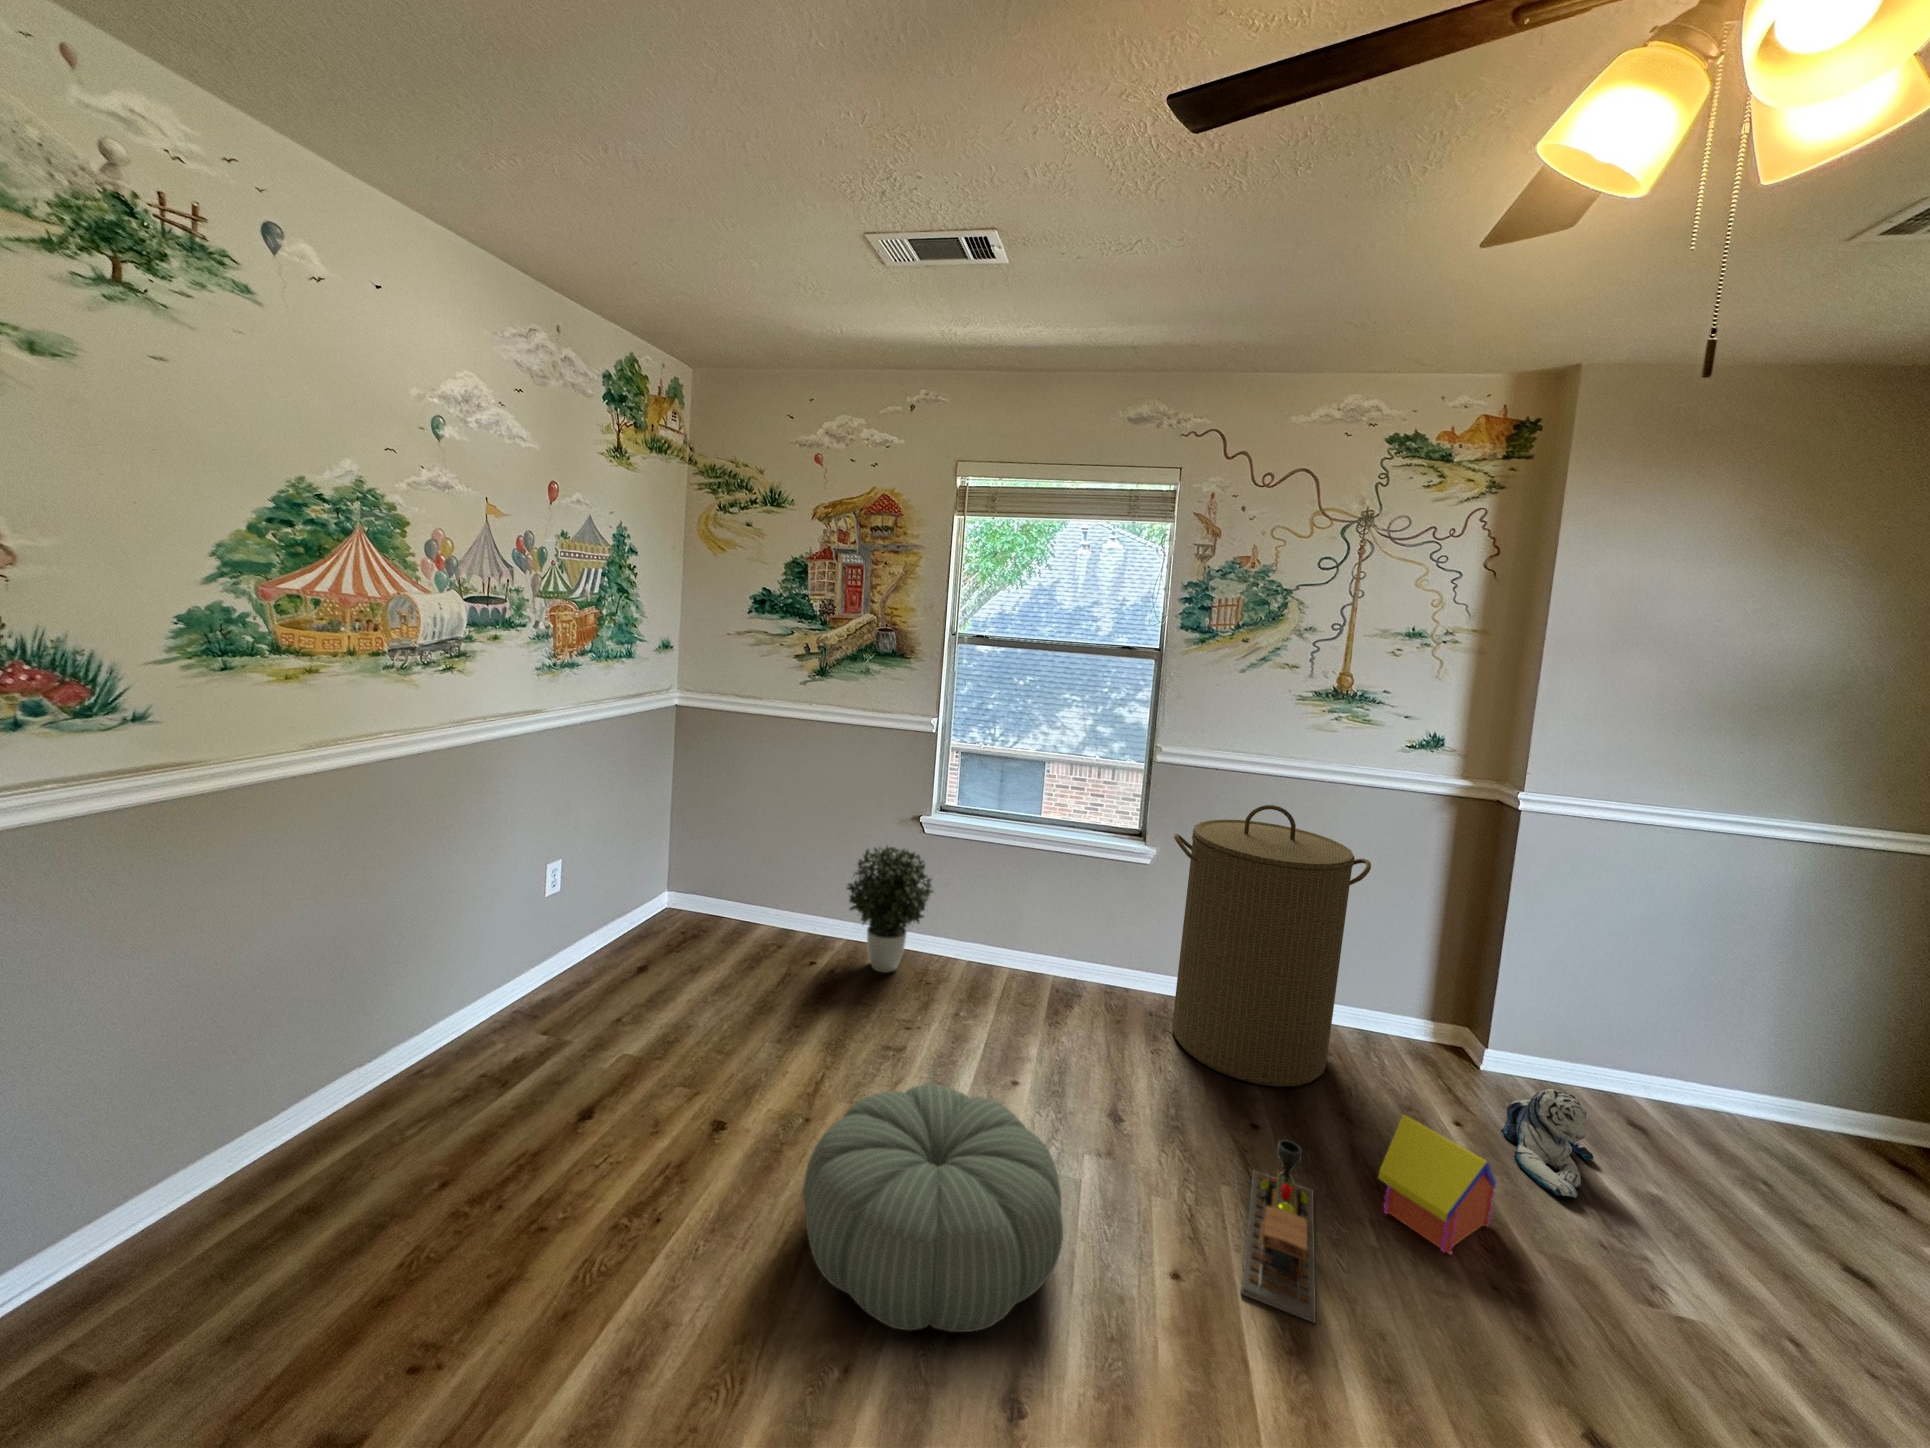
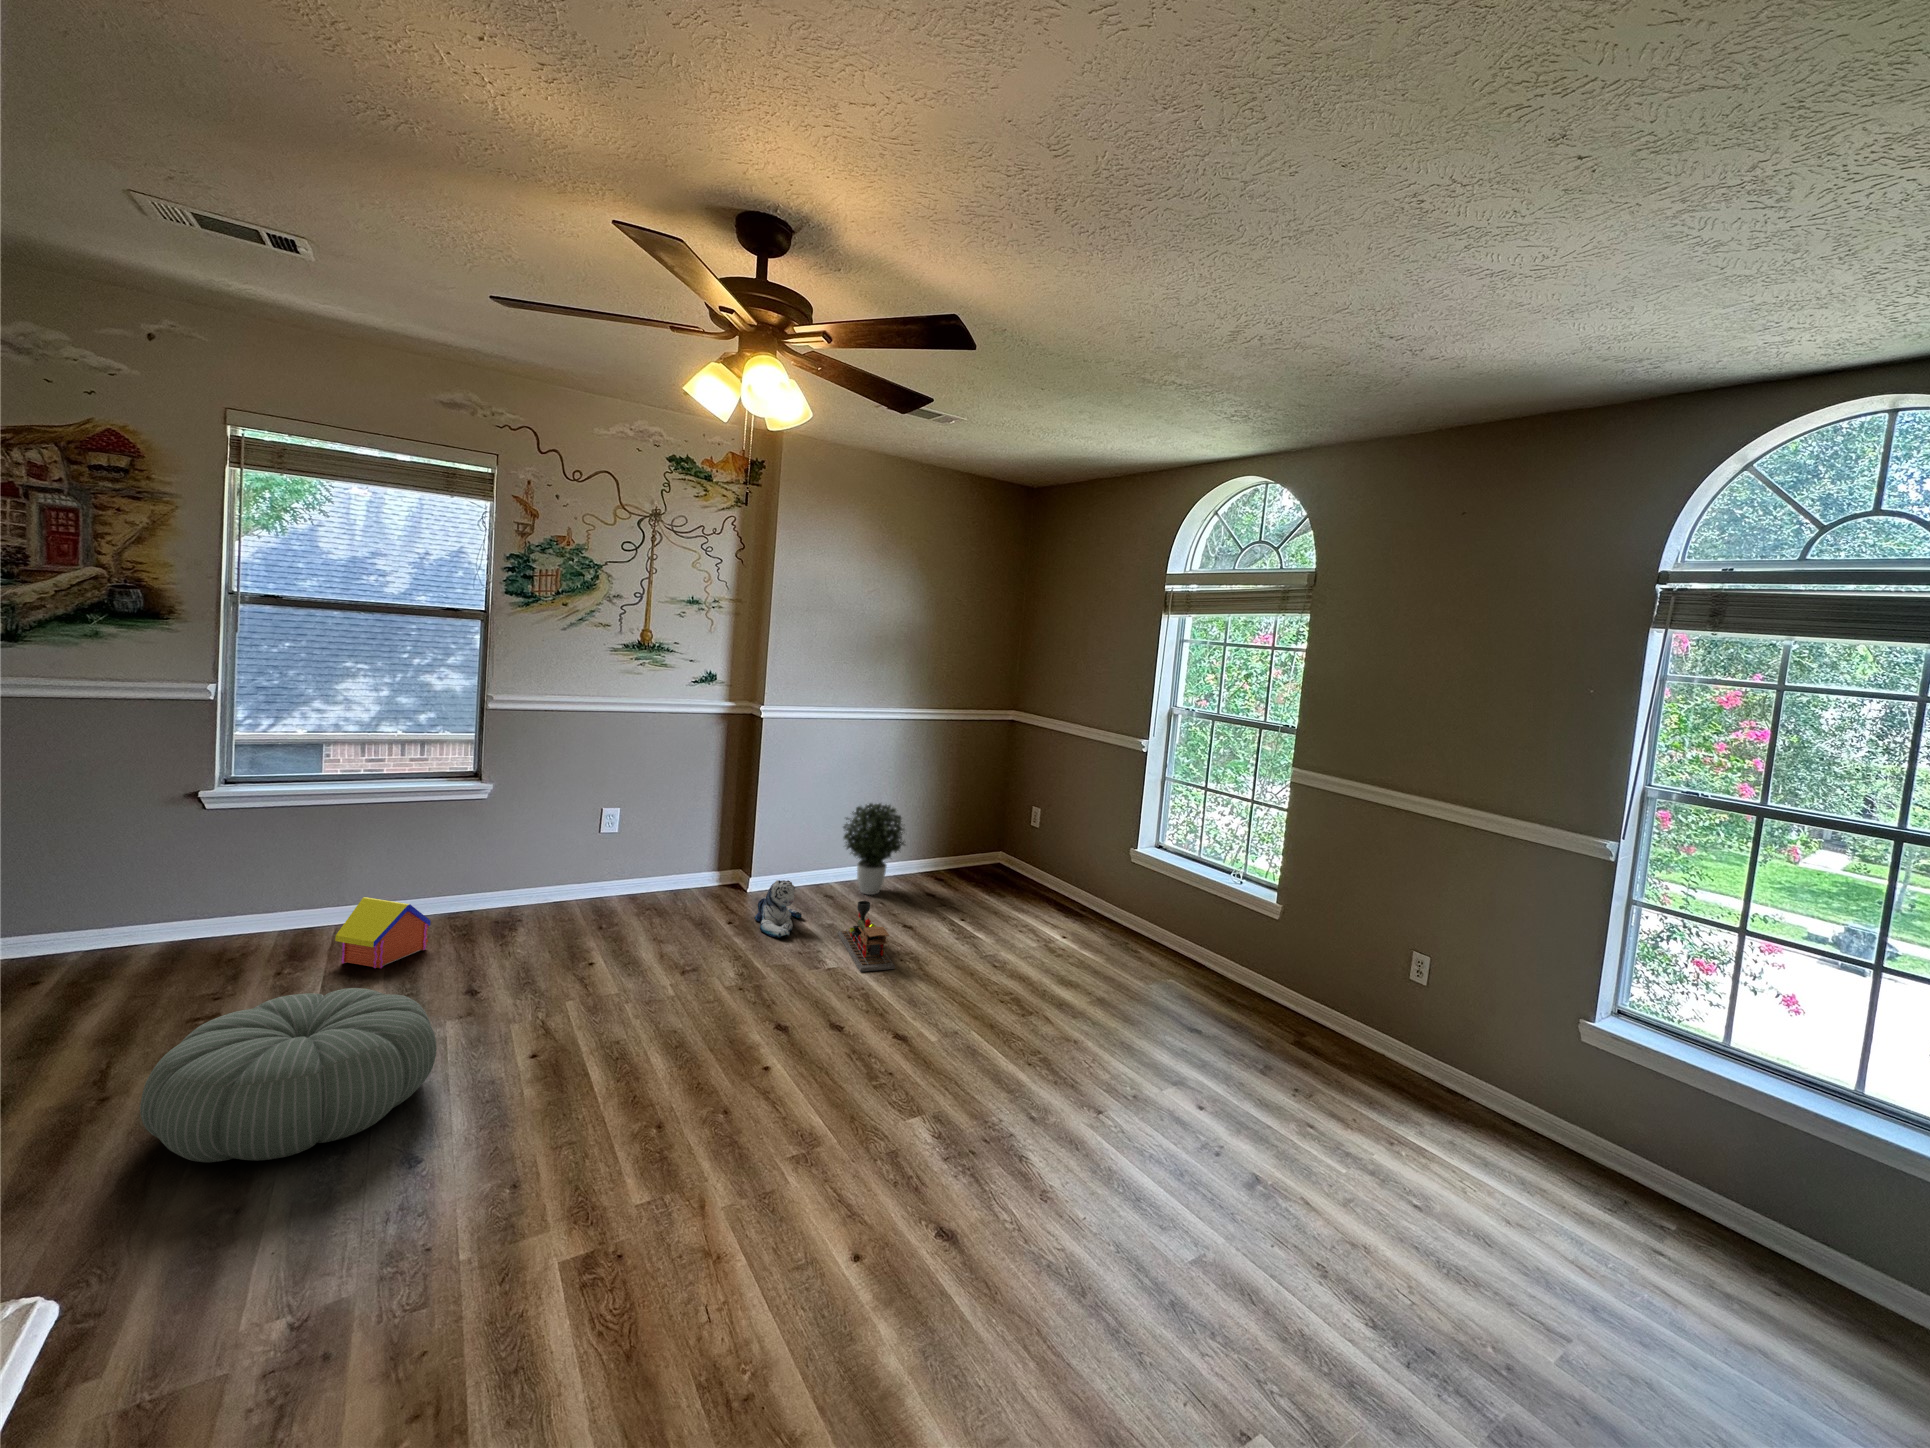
laundry hamper: present [1172,805,1371,1087] -> none [510,731,669,942]
potted plant: present [847,846,933,972] -> present [843,803,905,895]
toy house: present [1379,1115,1496,1255] -> present [335,897,431,968]
toy train: present [1241,1139,1316,1323] -> present [838,901,895,972]

